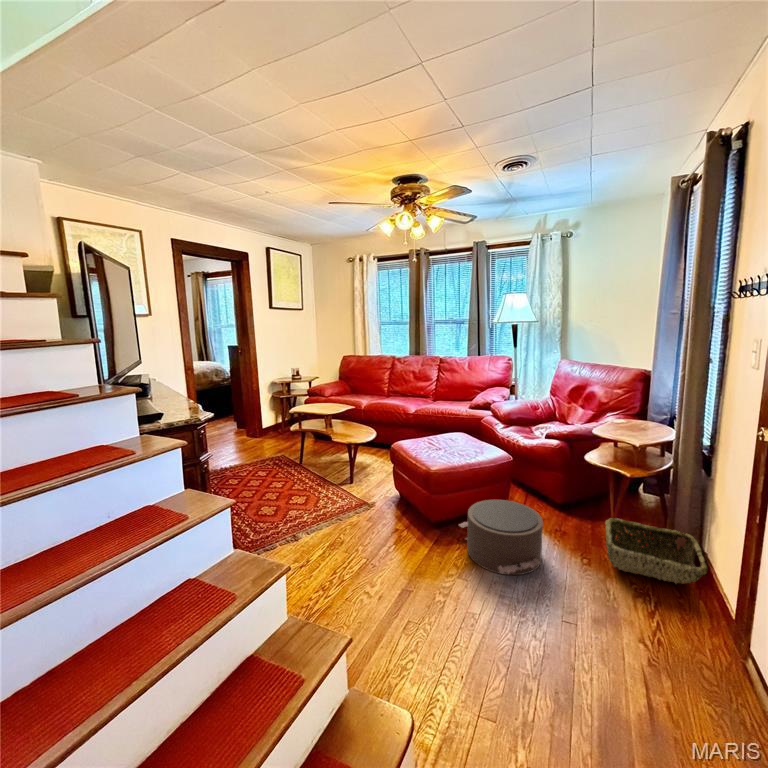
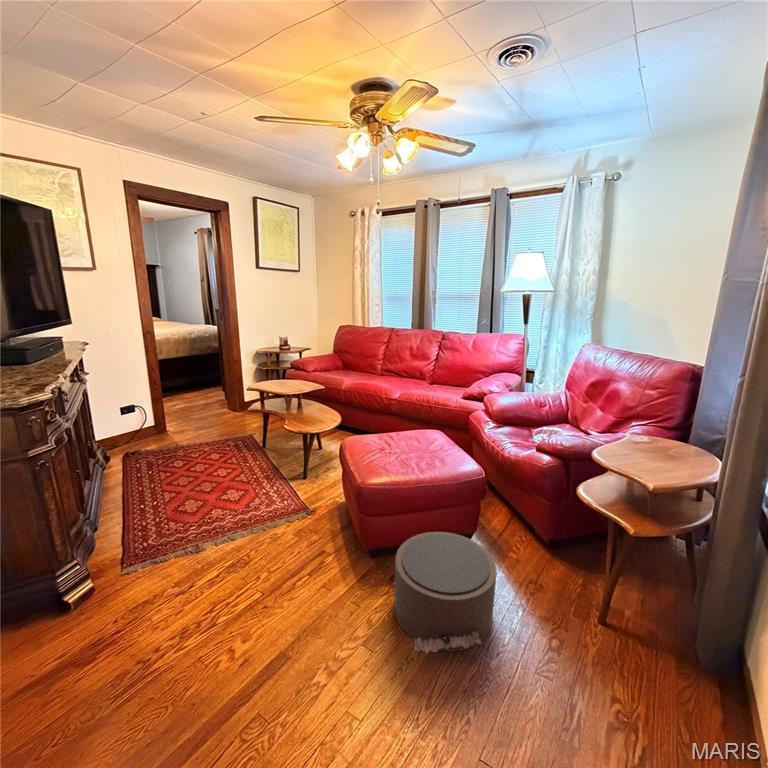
woven basket: present [605,518,707,584] -> none [584,583,739,718]

